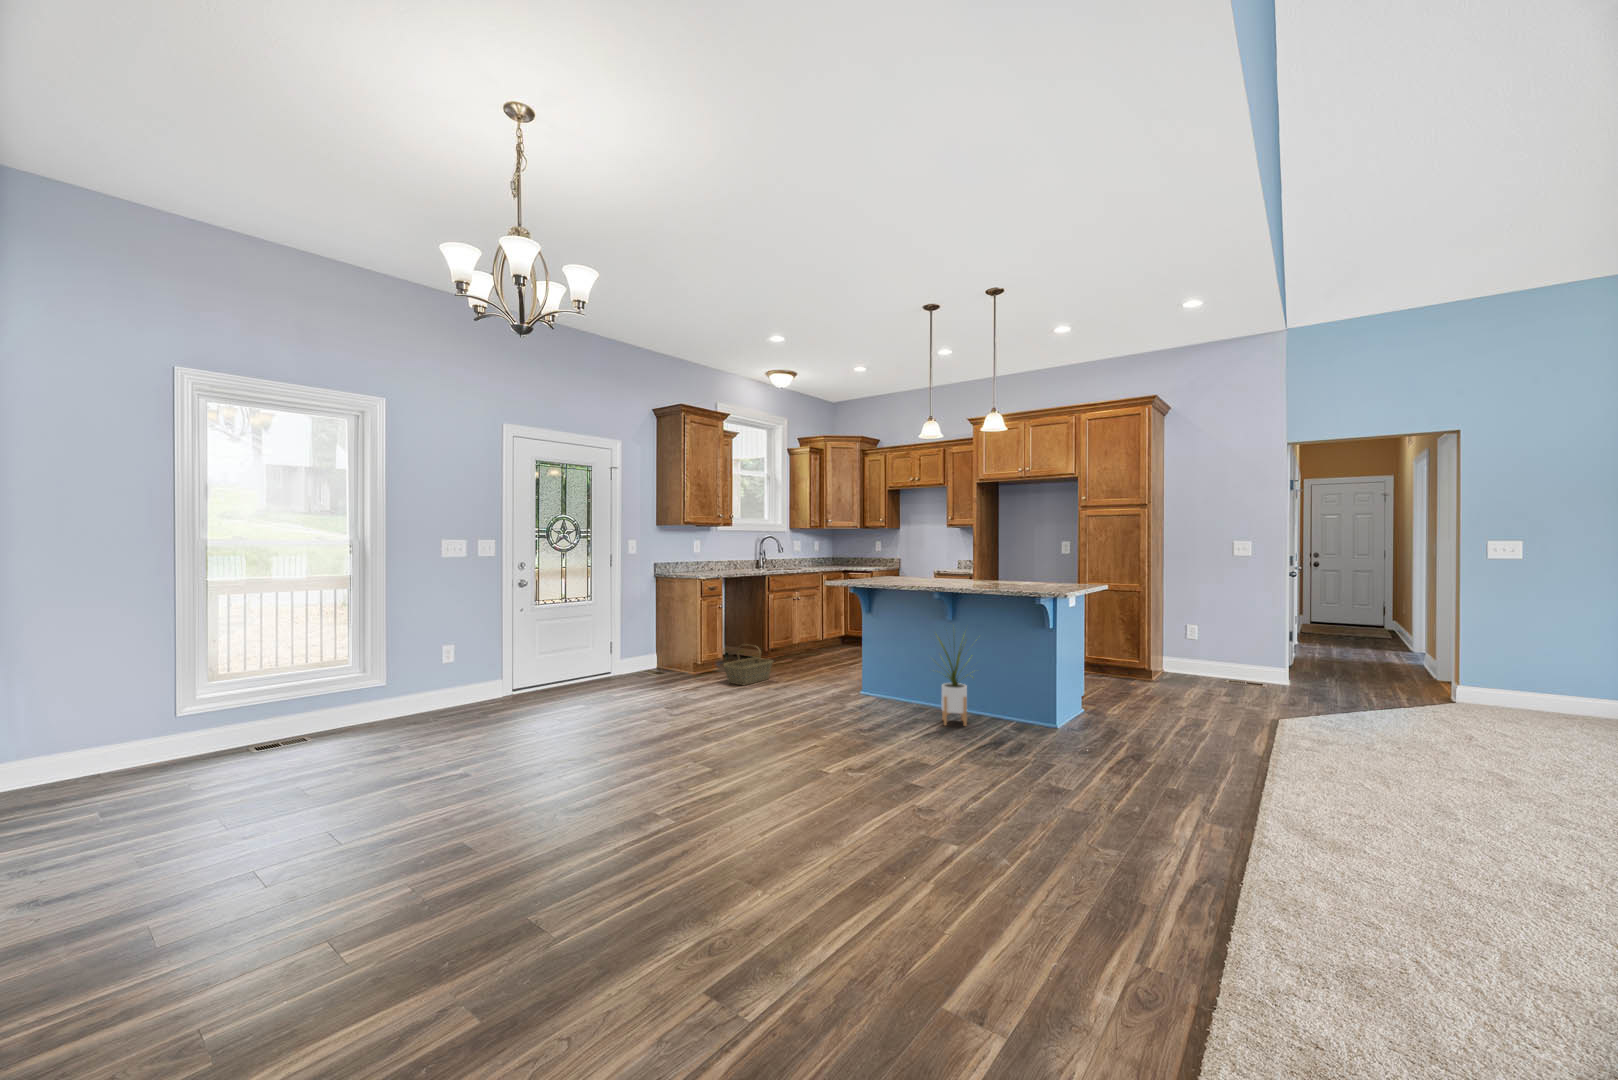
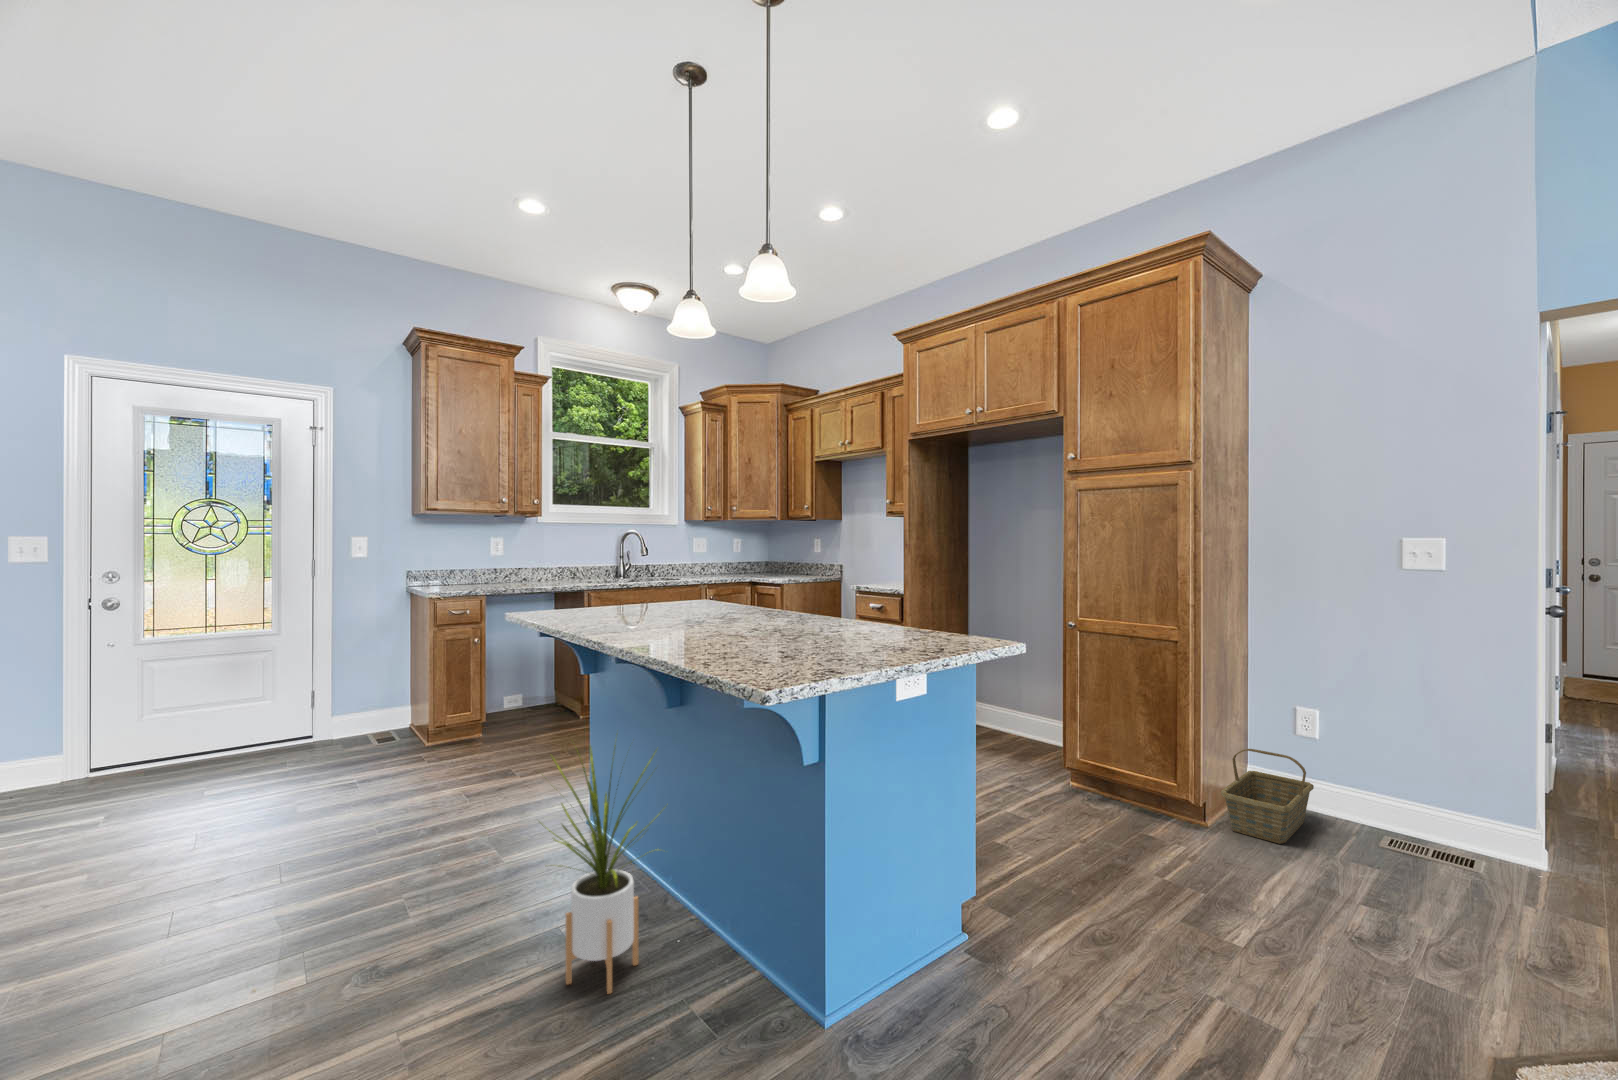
basket: present [724,647,773,685] -> present [1221,749,1314,844]

